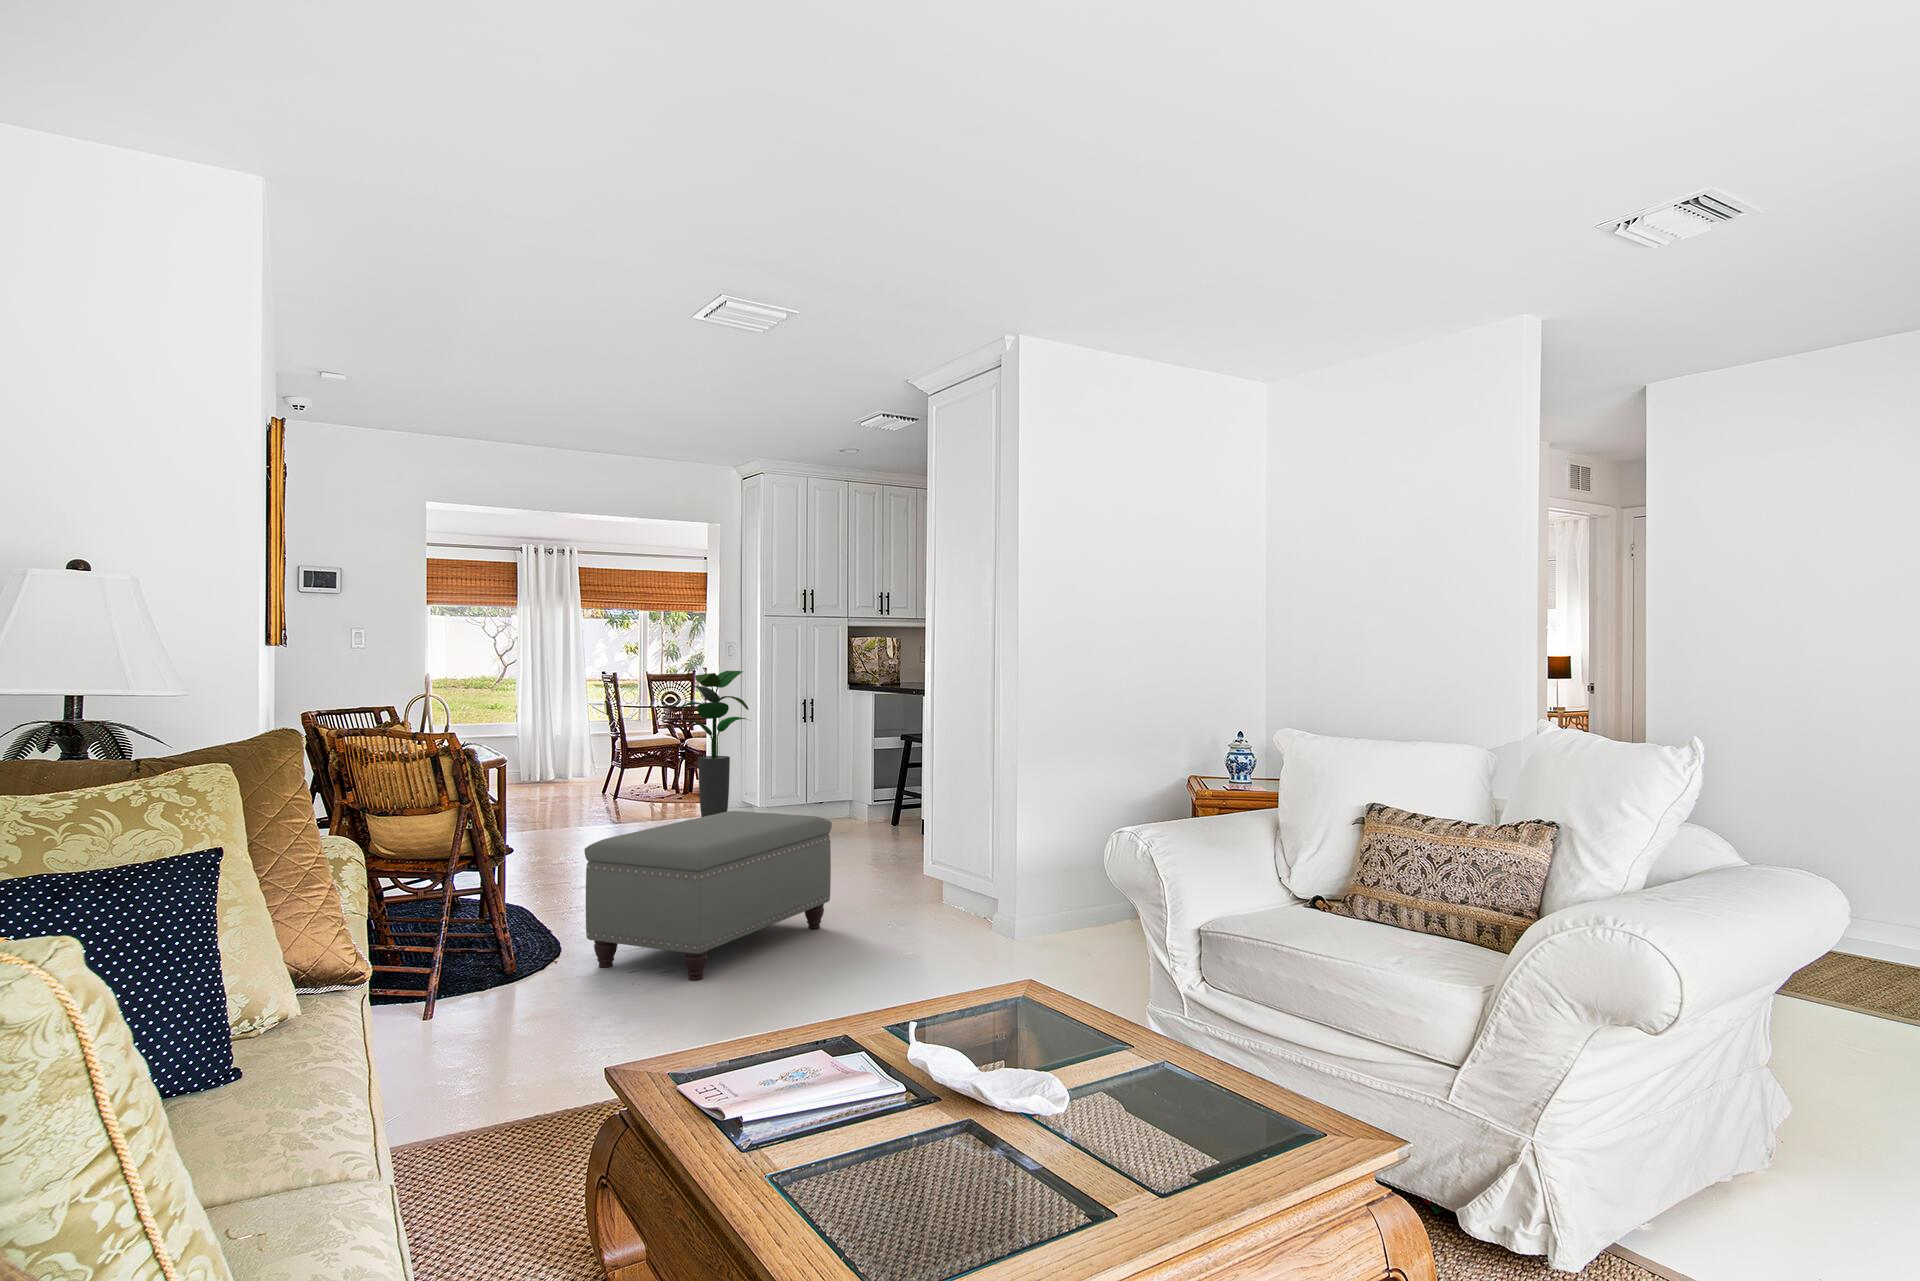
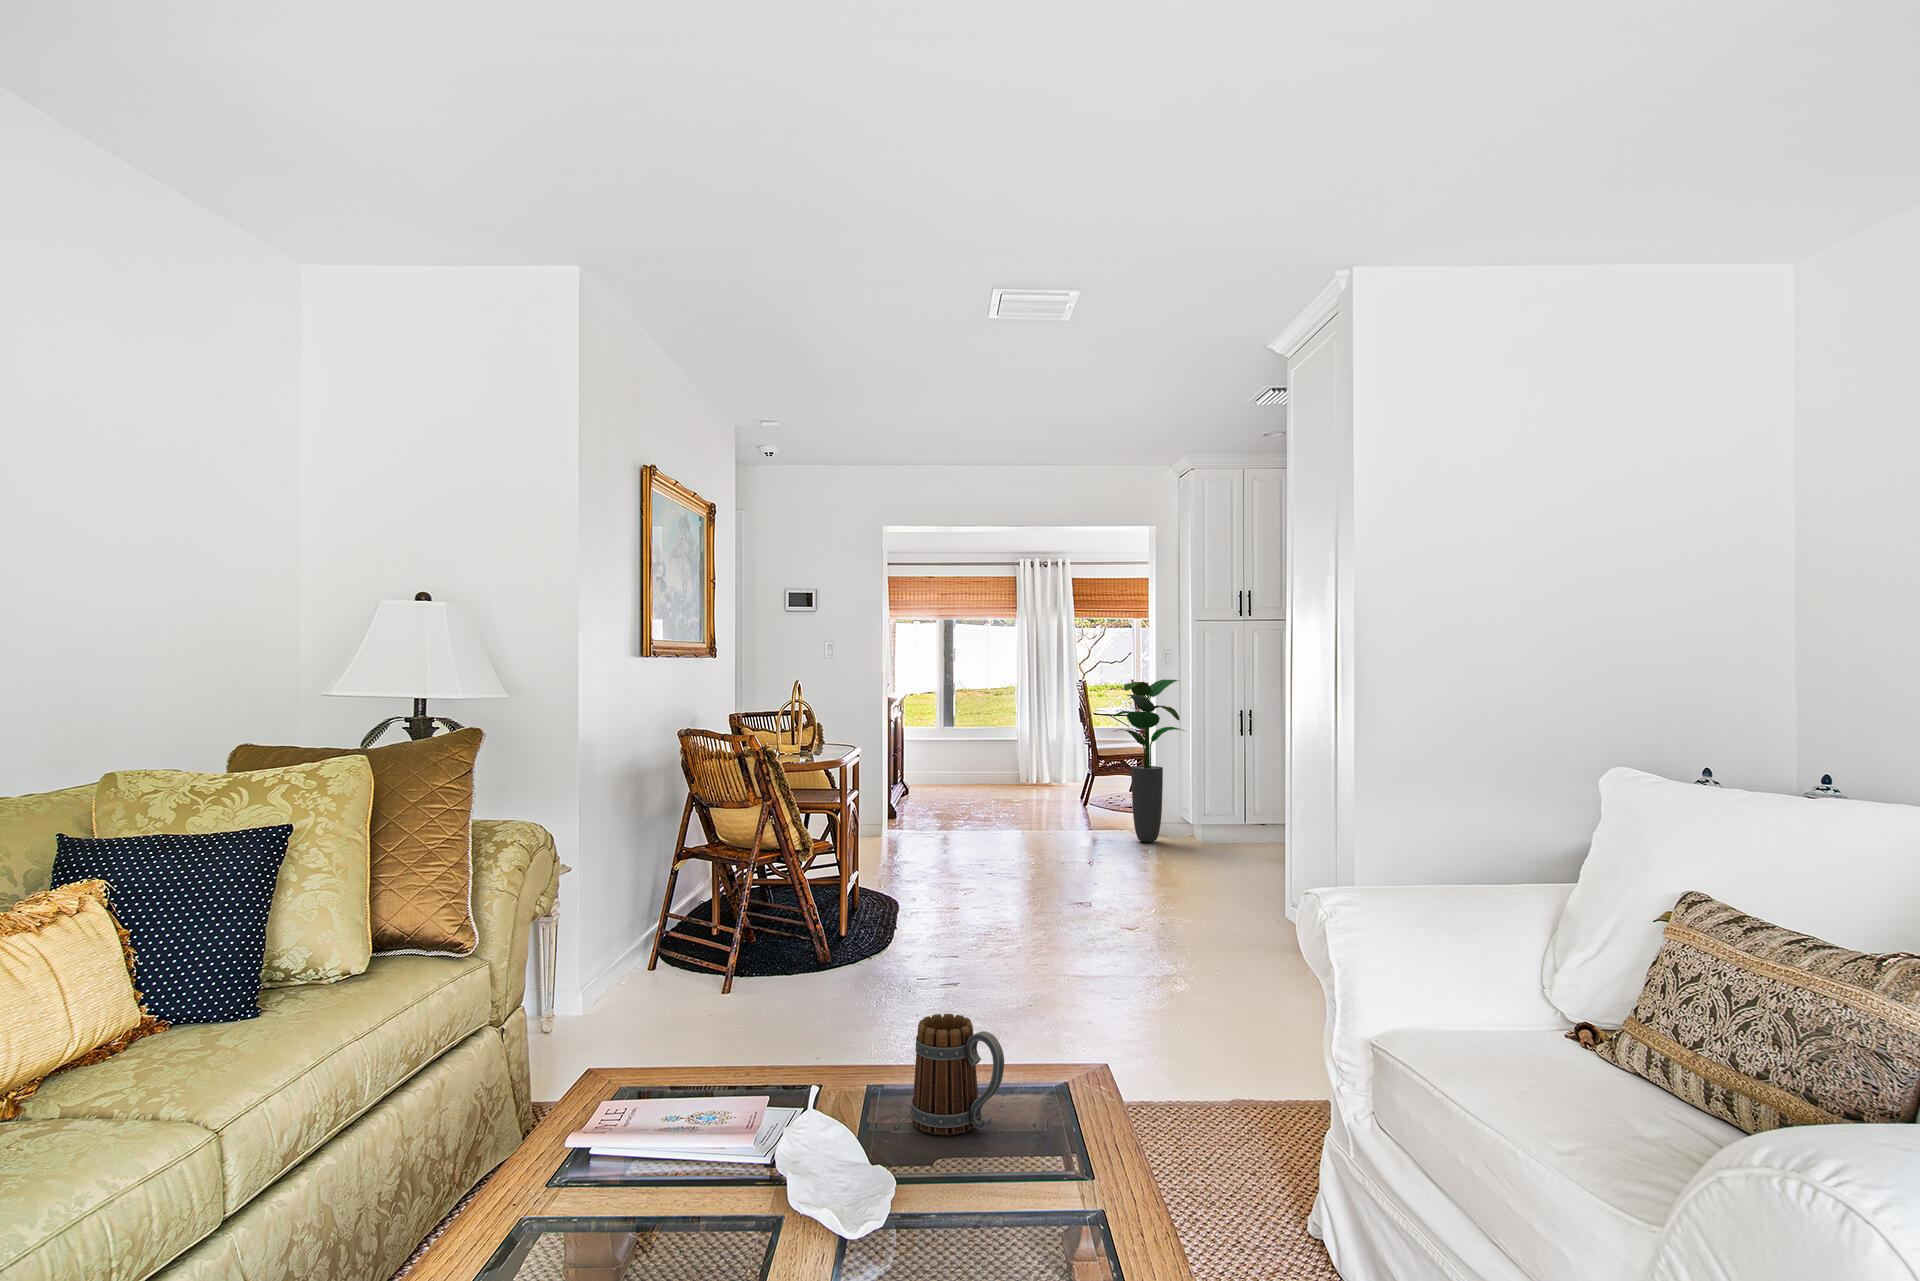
ottoman: present [584,811,832,981] -> none [890,824,1159,995]
mug: none [978,941,1062,1036] -> present [911,1014,1004,1135]

